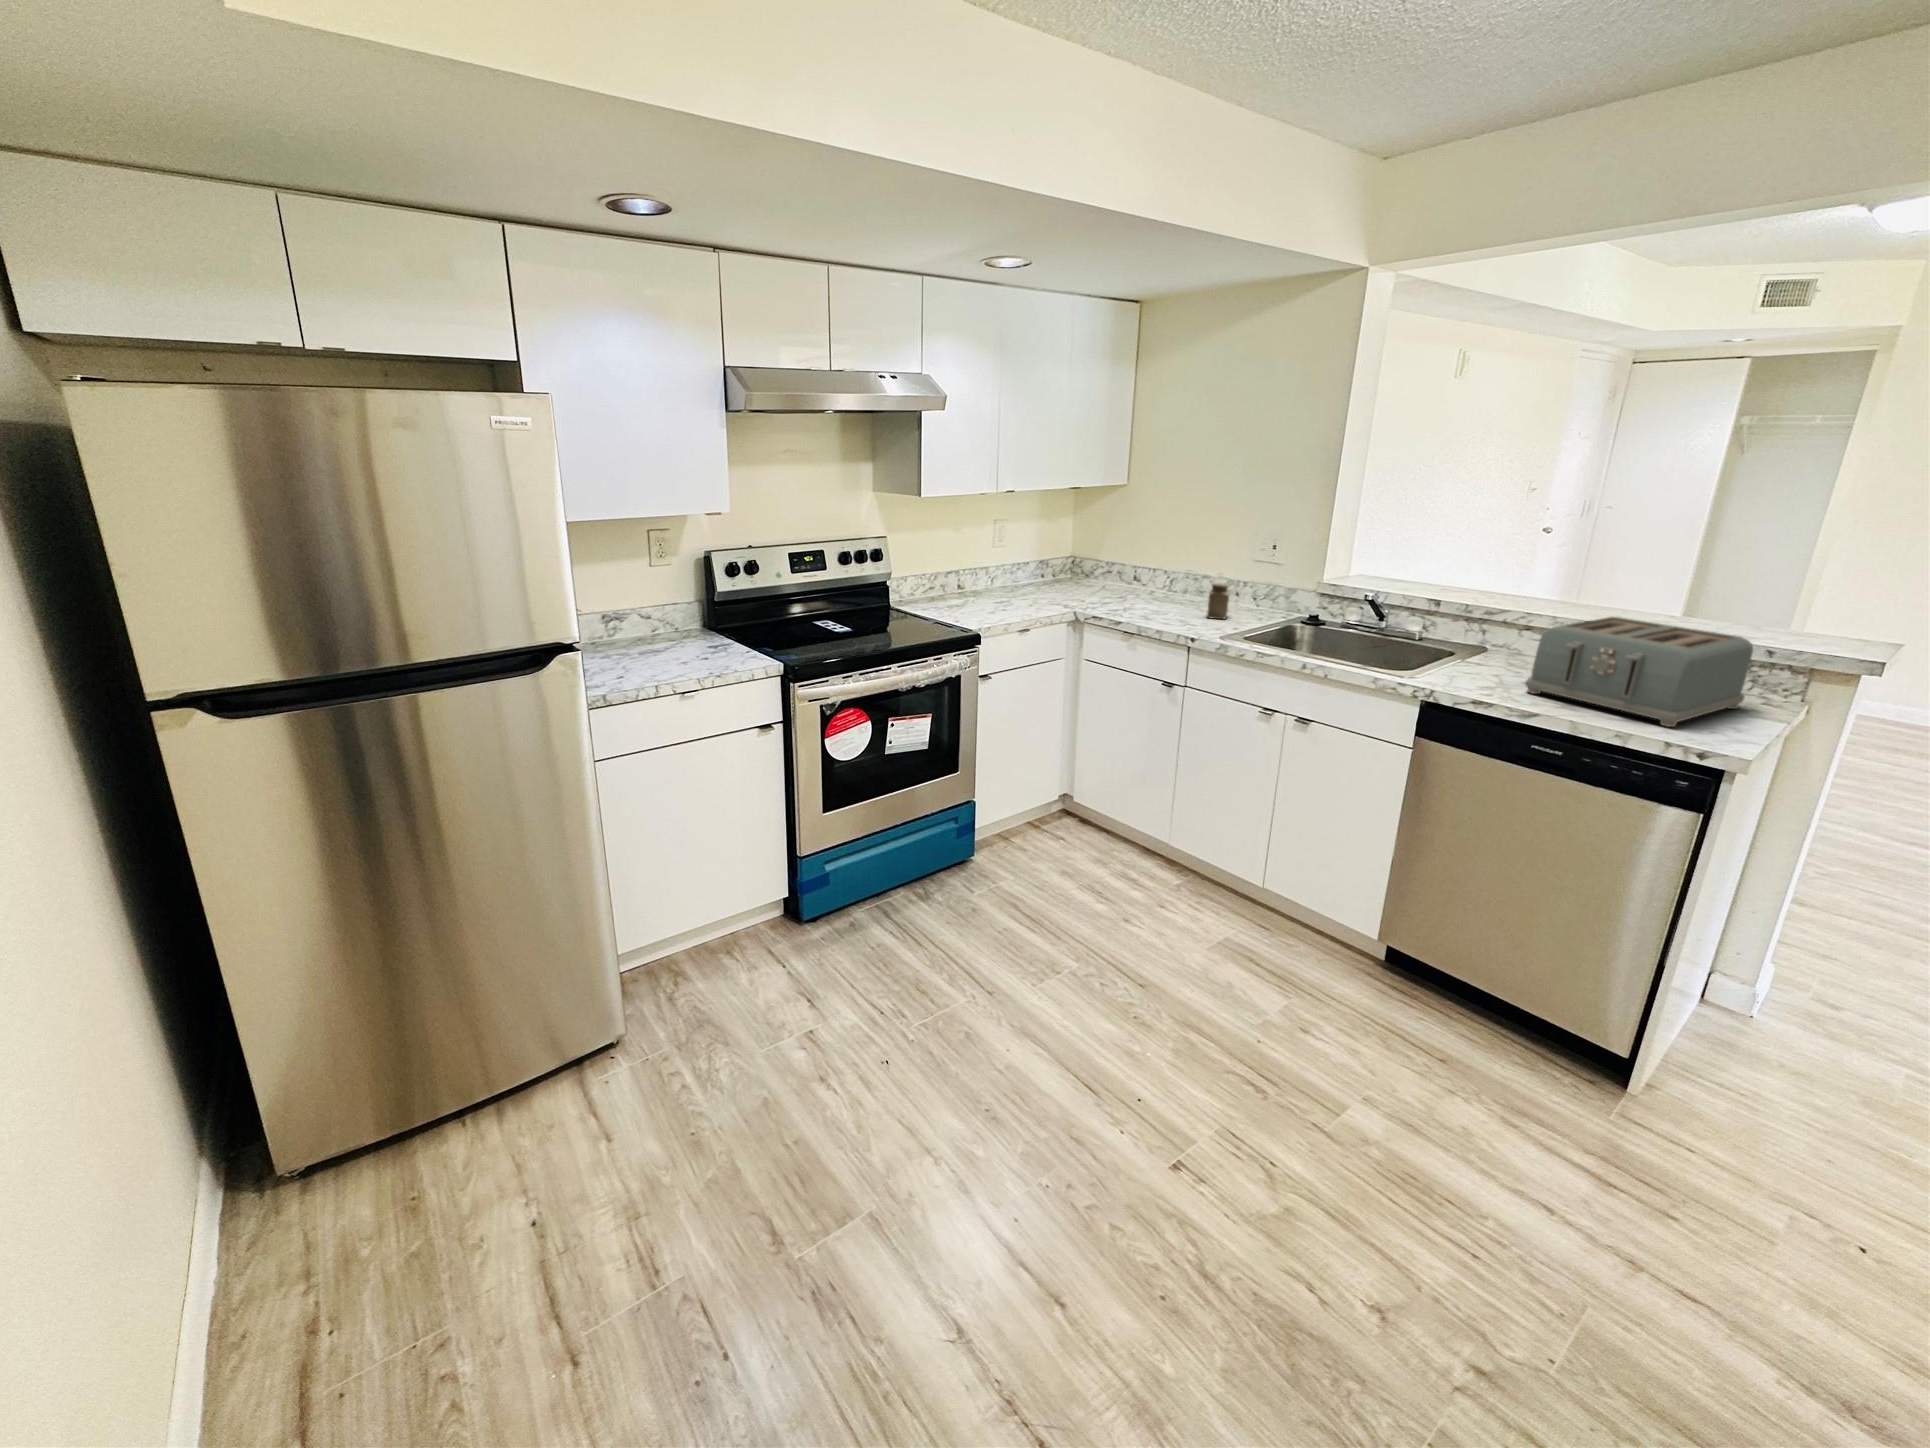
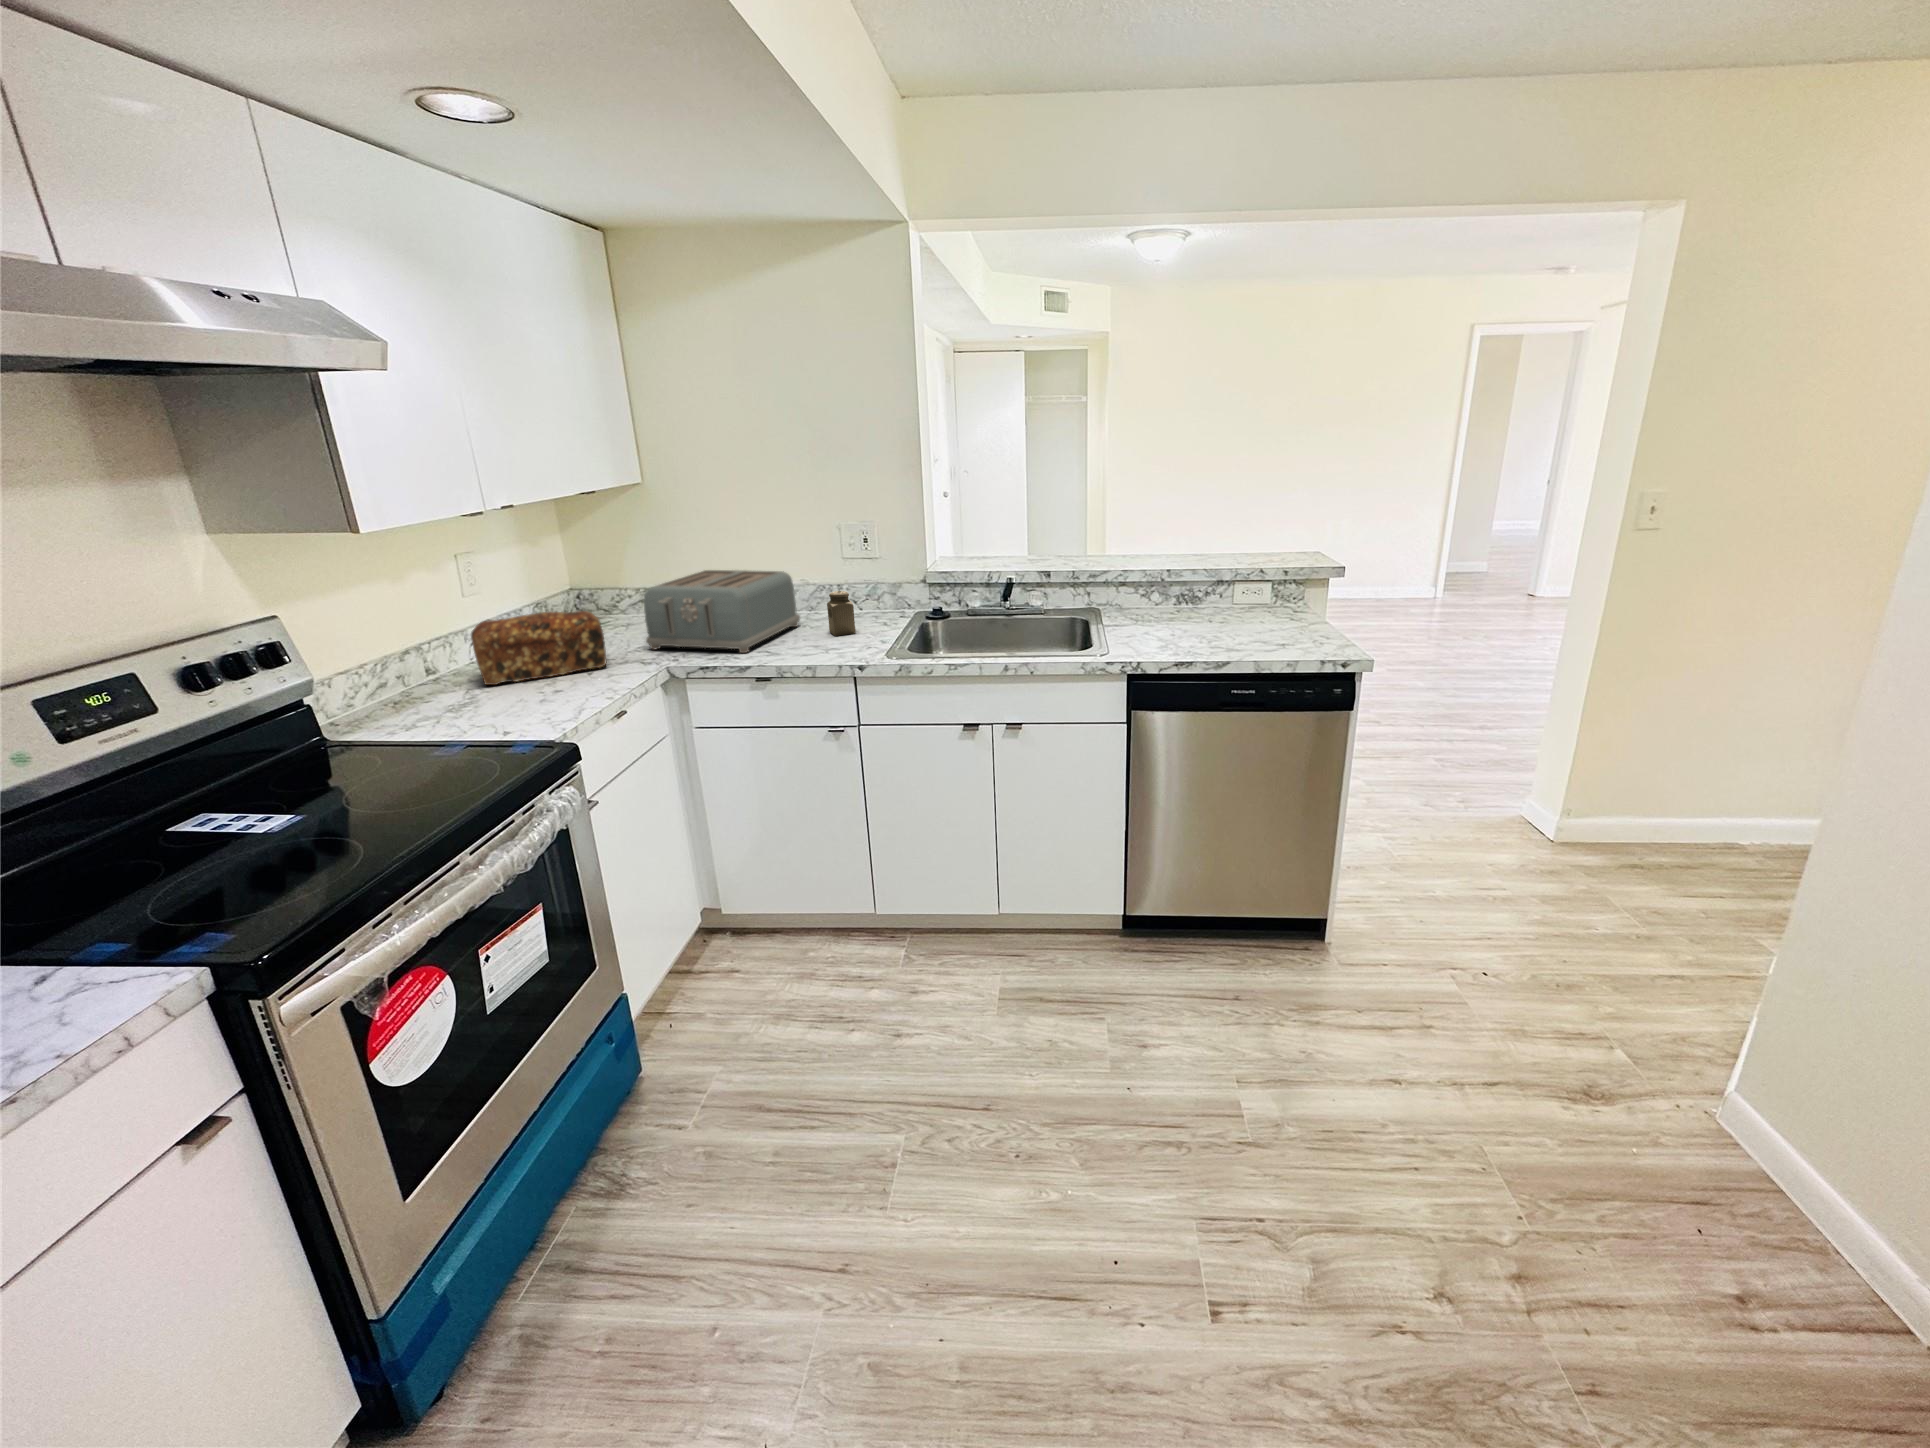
bread loaf: none [975,561,1052,604] -> present [471,611,607,685]
toaster: present [1525,617,1753,727] -> present [644,570,800,653]

